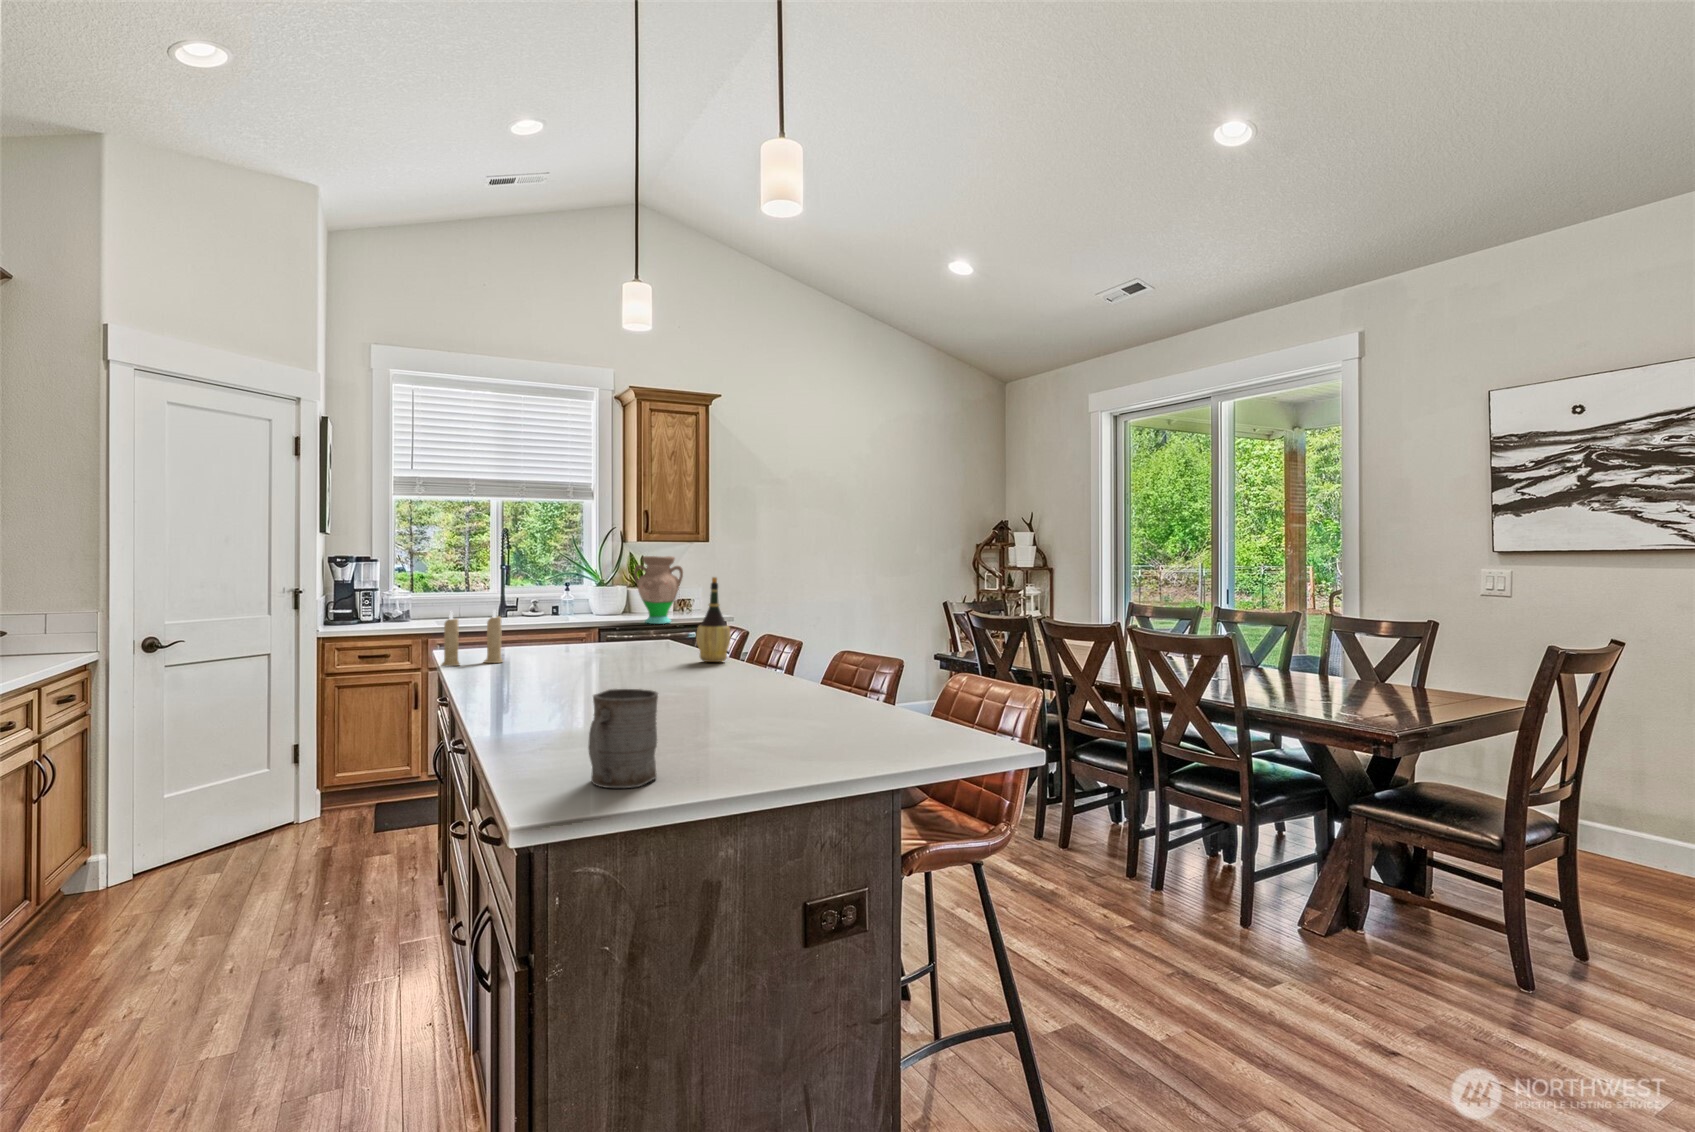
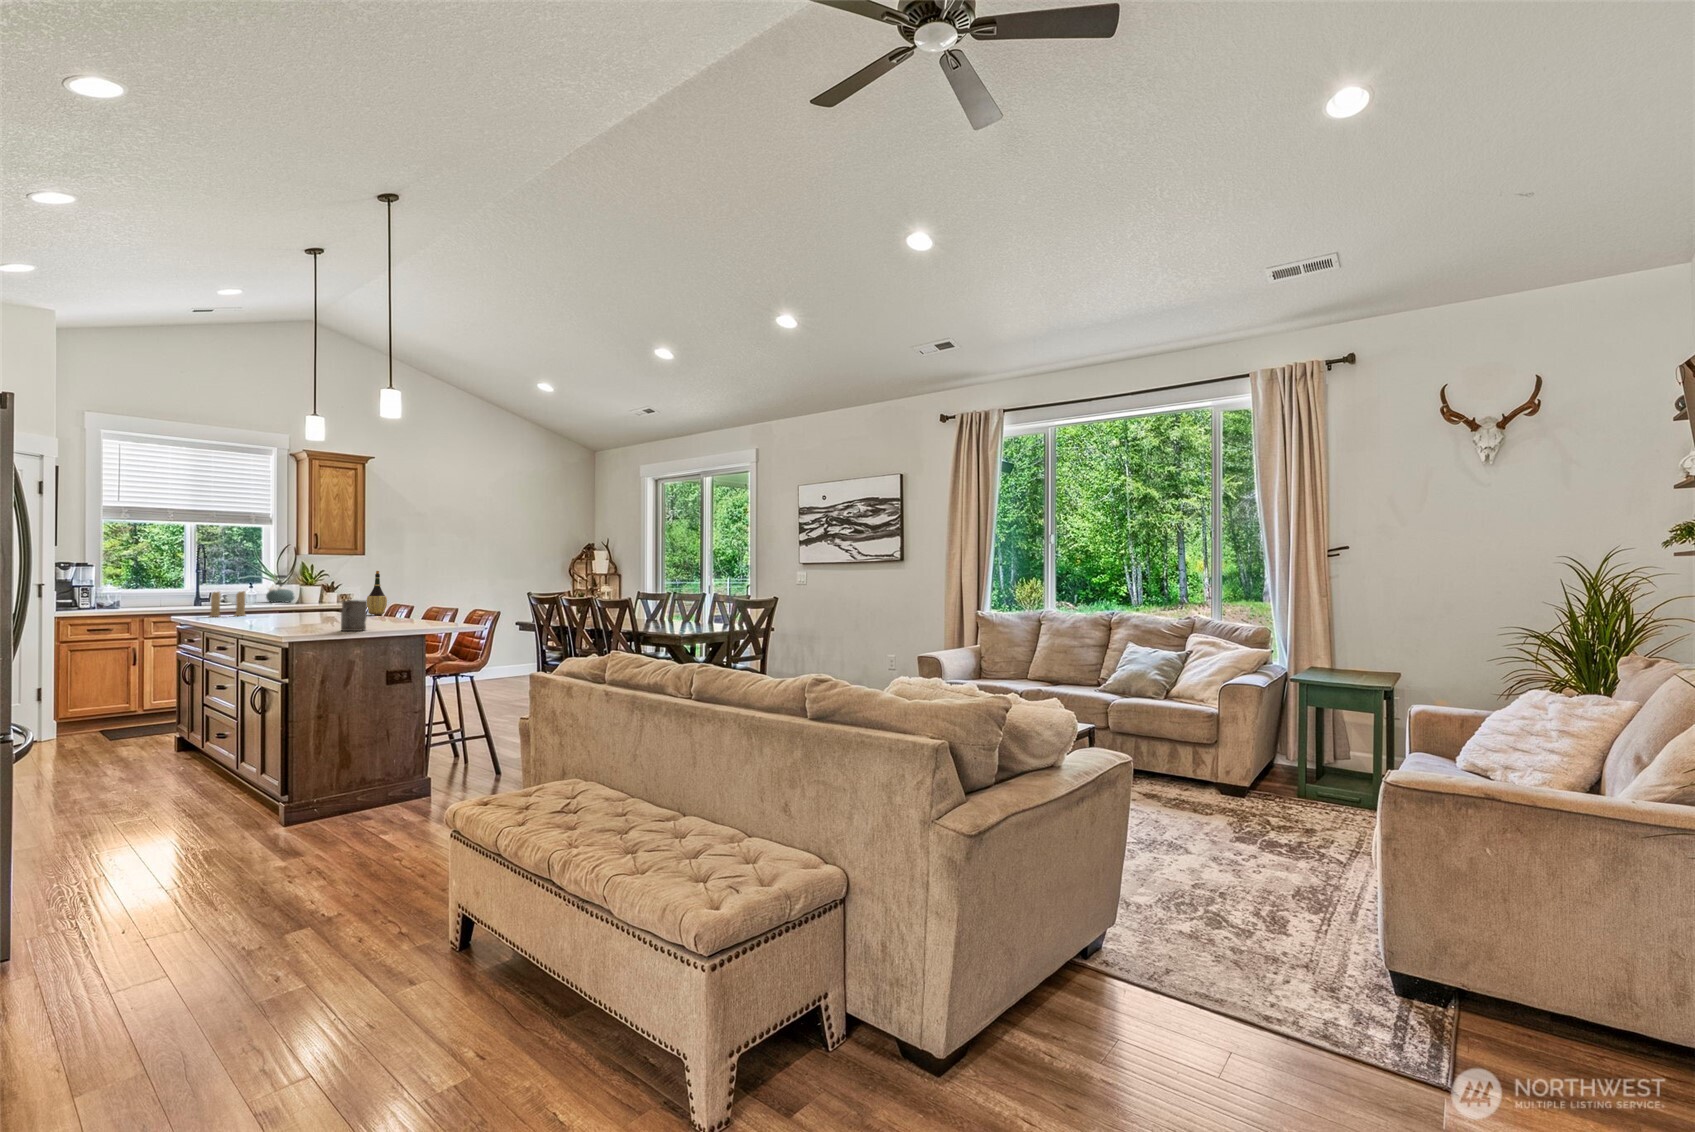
vase: present [634,556,683,624] -> none [311,563,348,606]
kettle: none [587,572,623,612] -> present [266,575,294,602]

